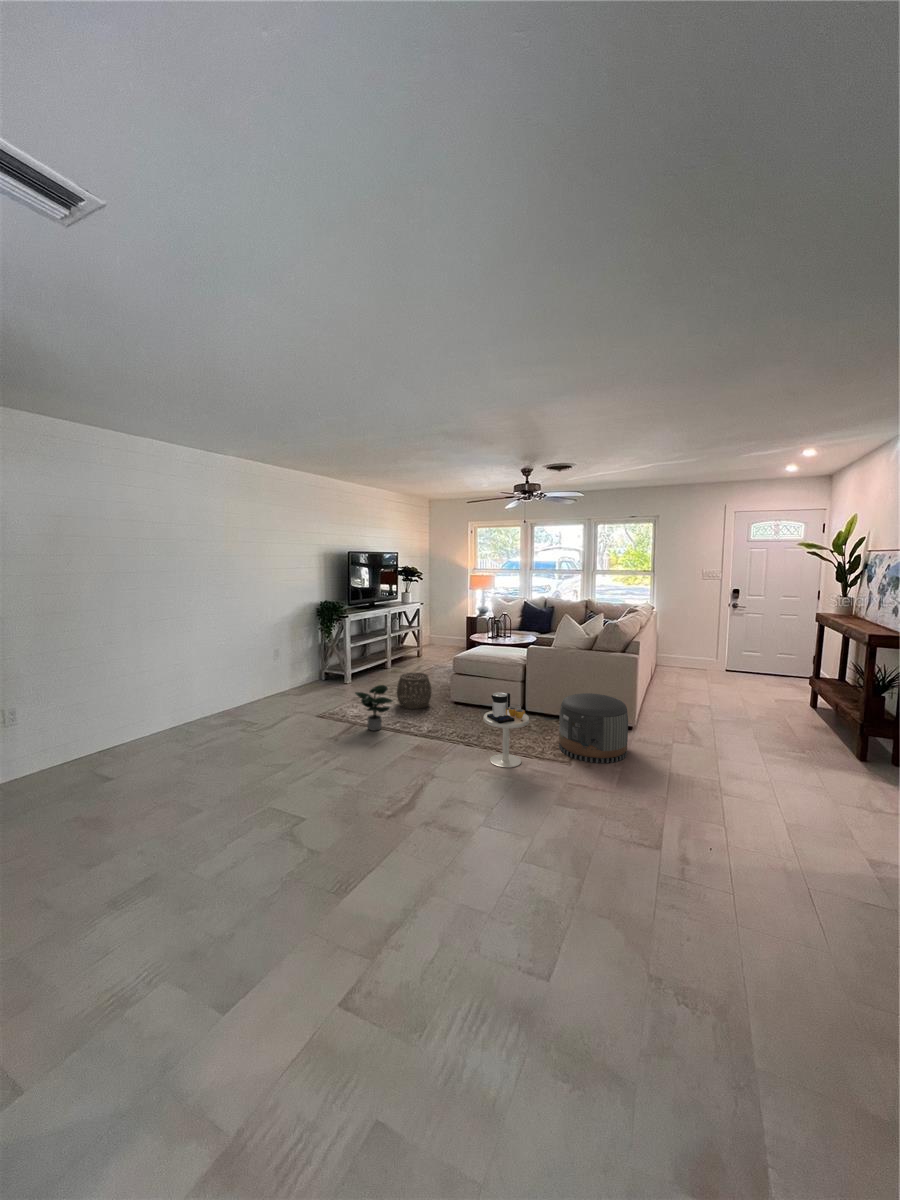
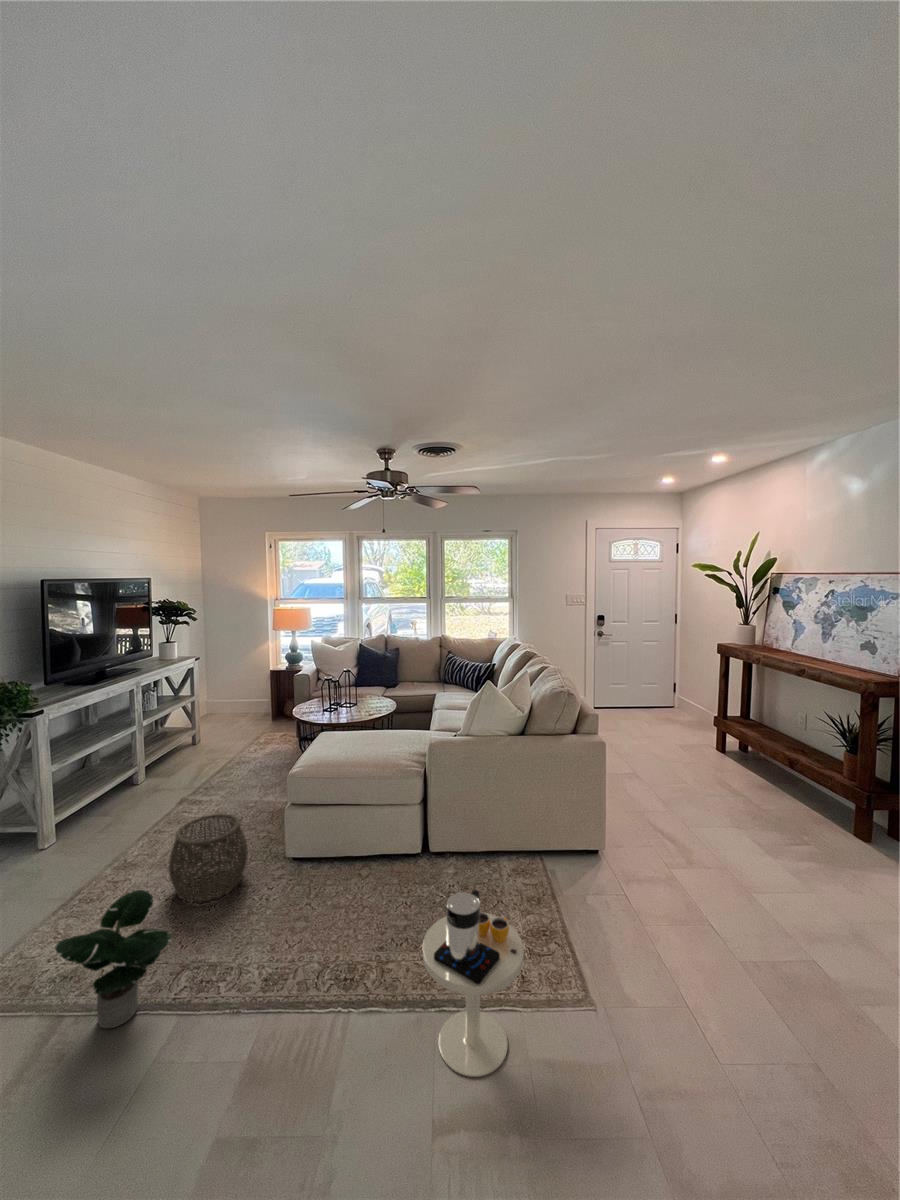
pouf: present [559,693,628,763] -> none [530,820,653,978]

